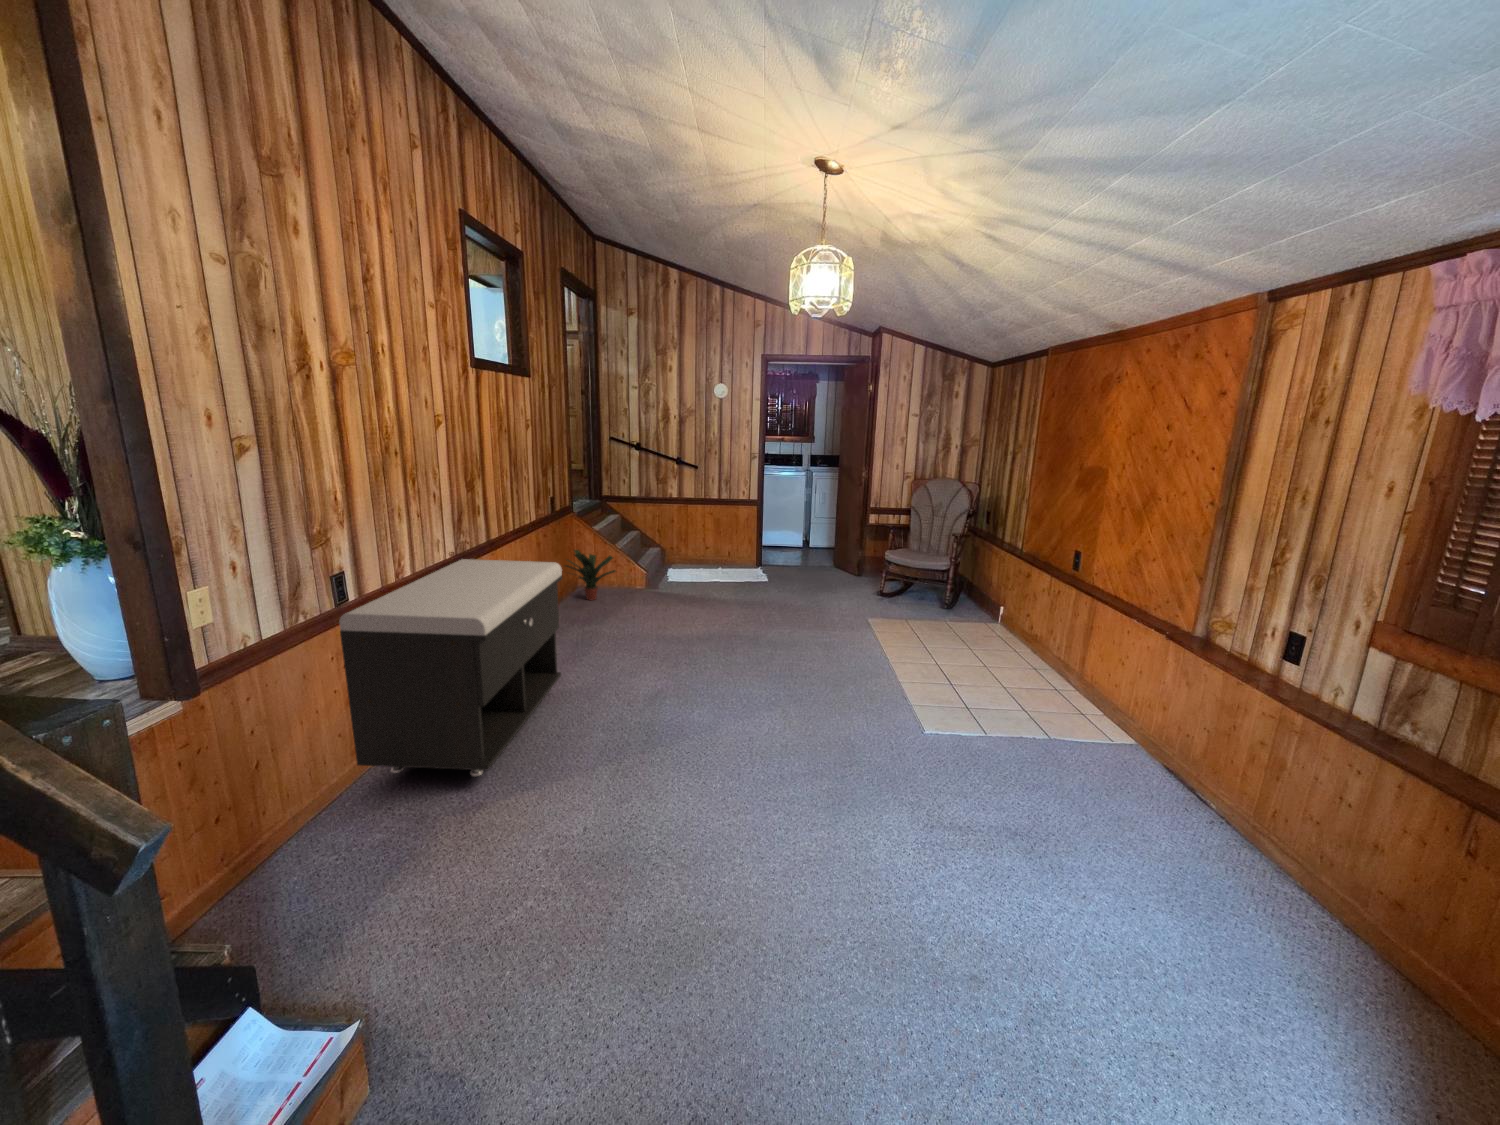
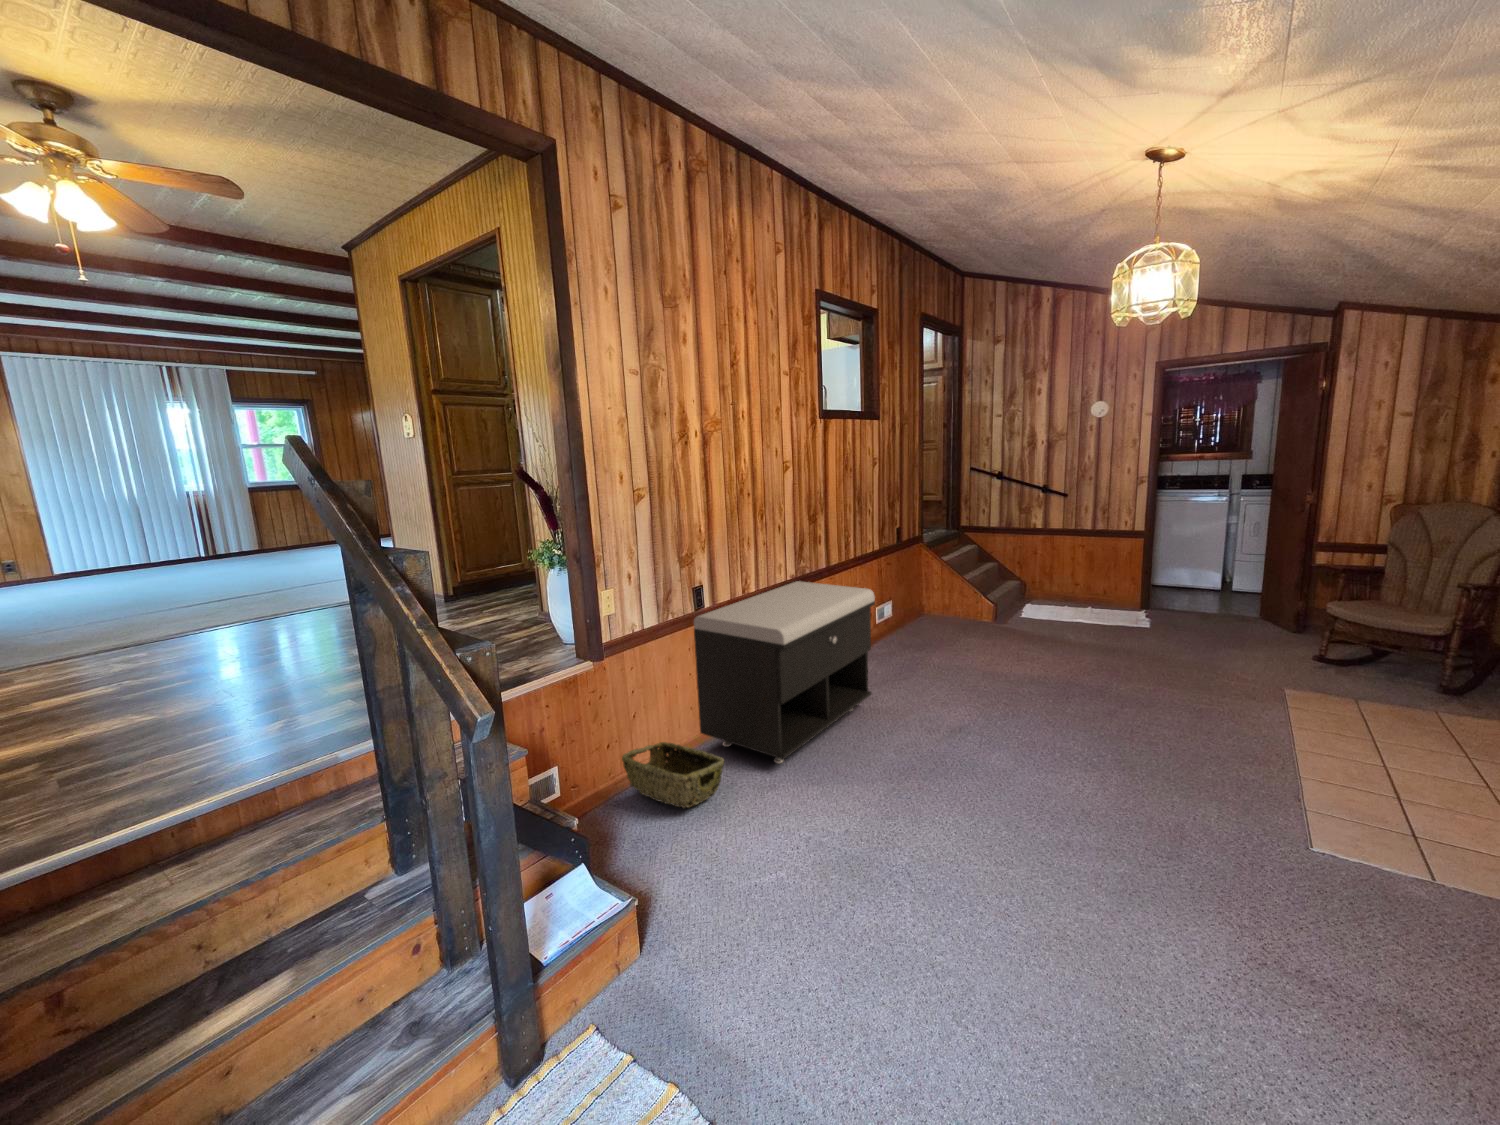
potted plant: present [565,550,616,600] -> none [904,579,959,630]
woven basket: none [246,787,418,873] -> present [622,742,724,808]

